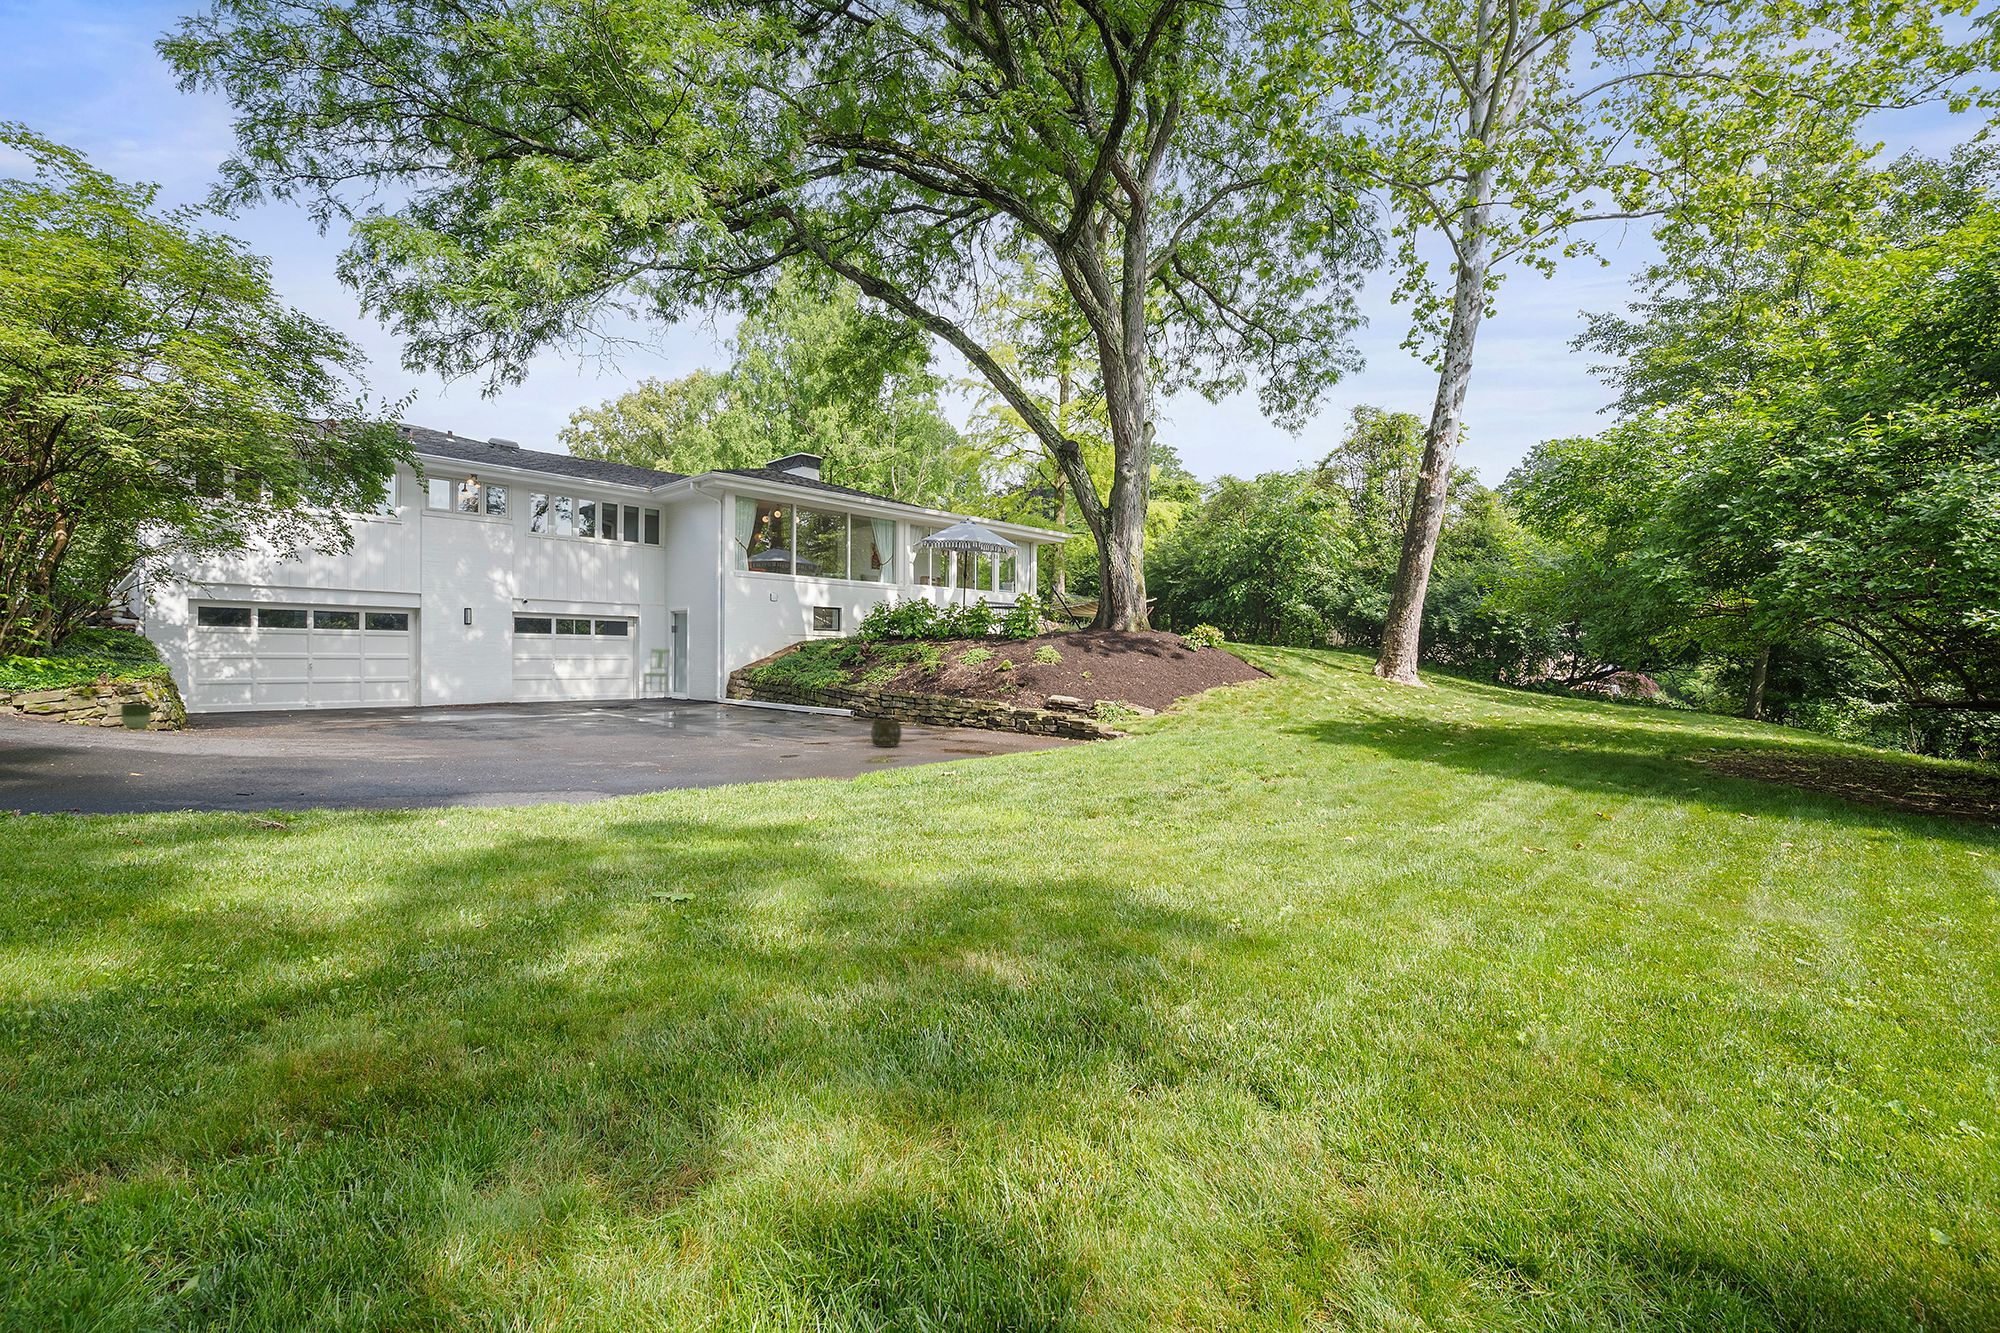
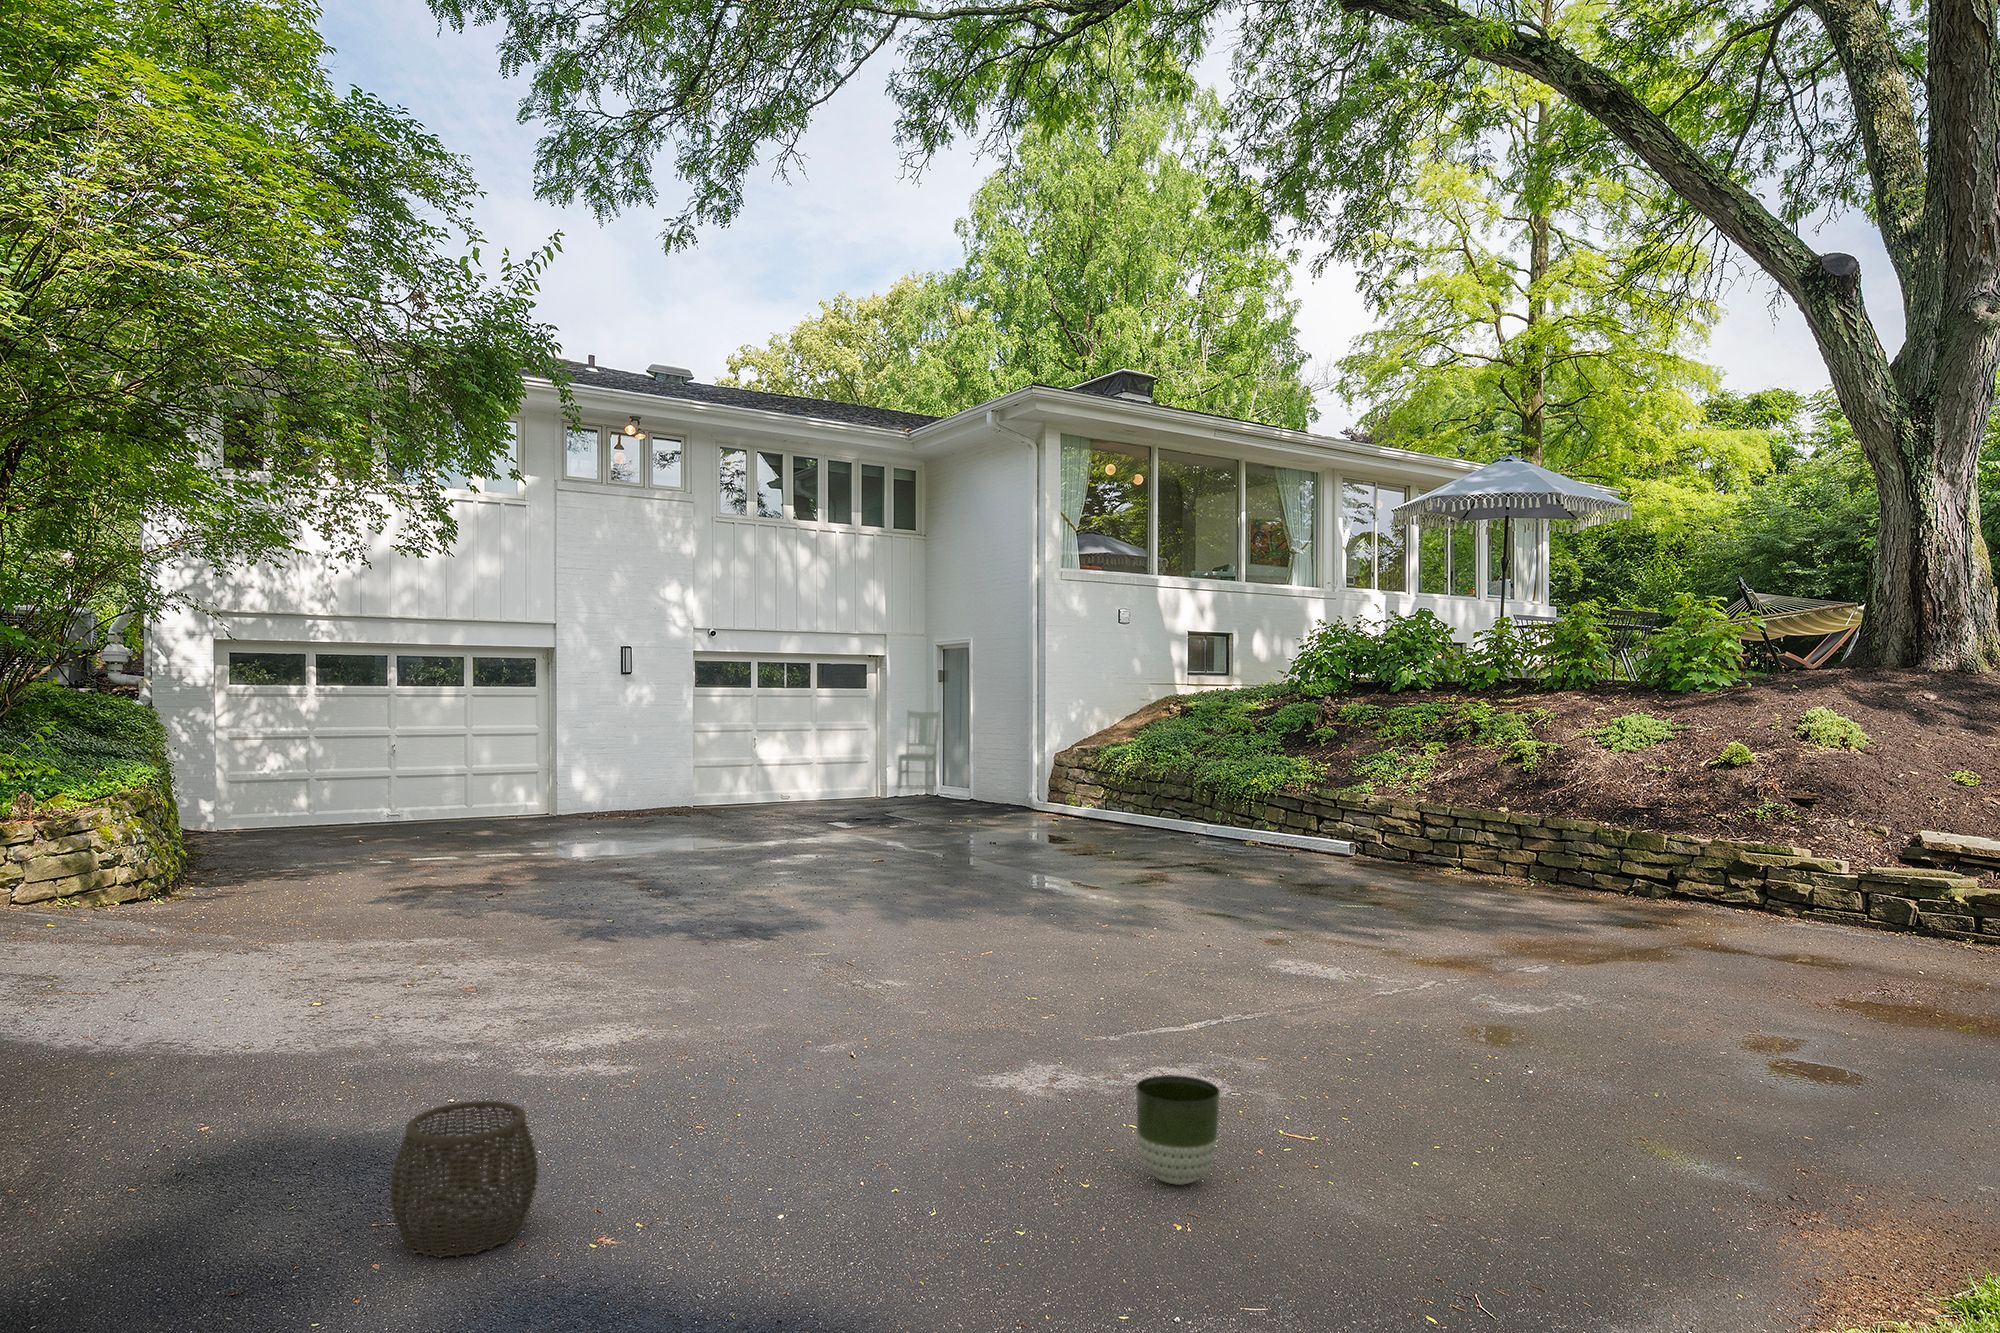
planter: present [121,704,151,728] -> present [1136,1075,1220,1185]
woven basket: present [871,719,901,747] -> present [389,1101,538,1258]

